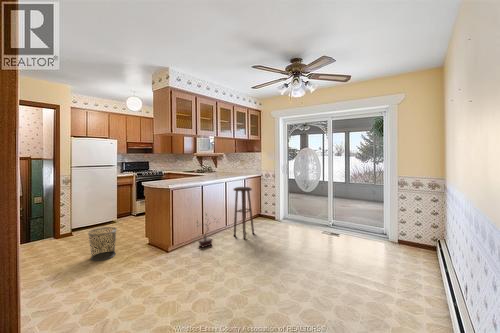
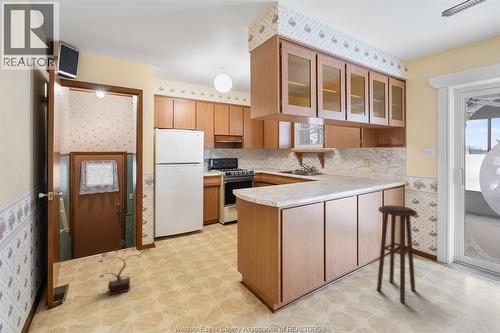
potted plant: present [198,214,212,248] -> present [99,240,148,295]
waste bin: present [89,227,117,261] -> none [161,255,199,310]

